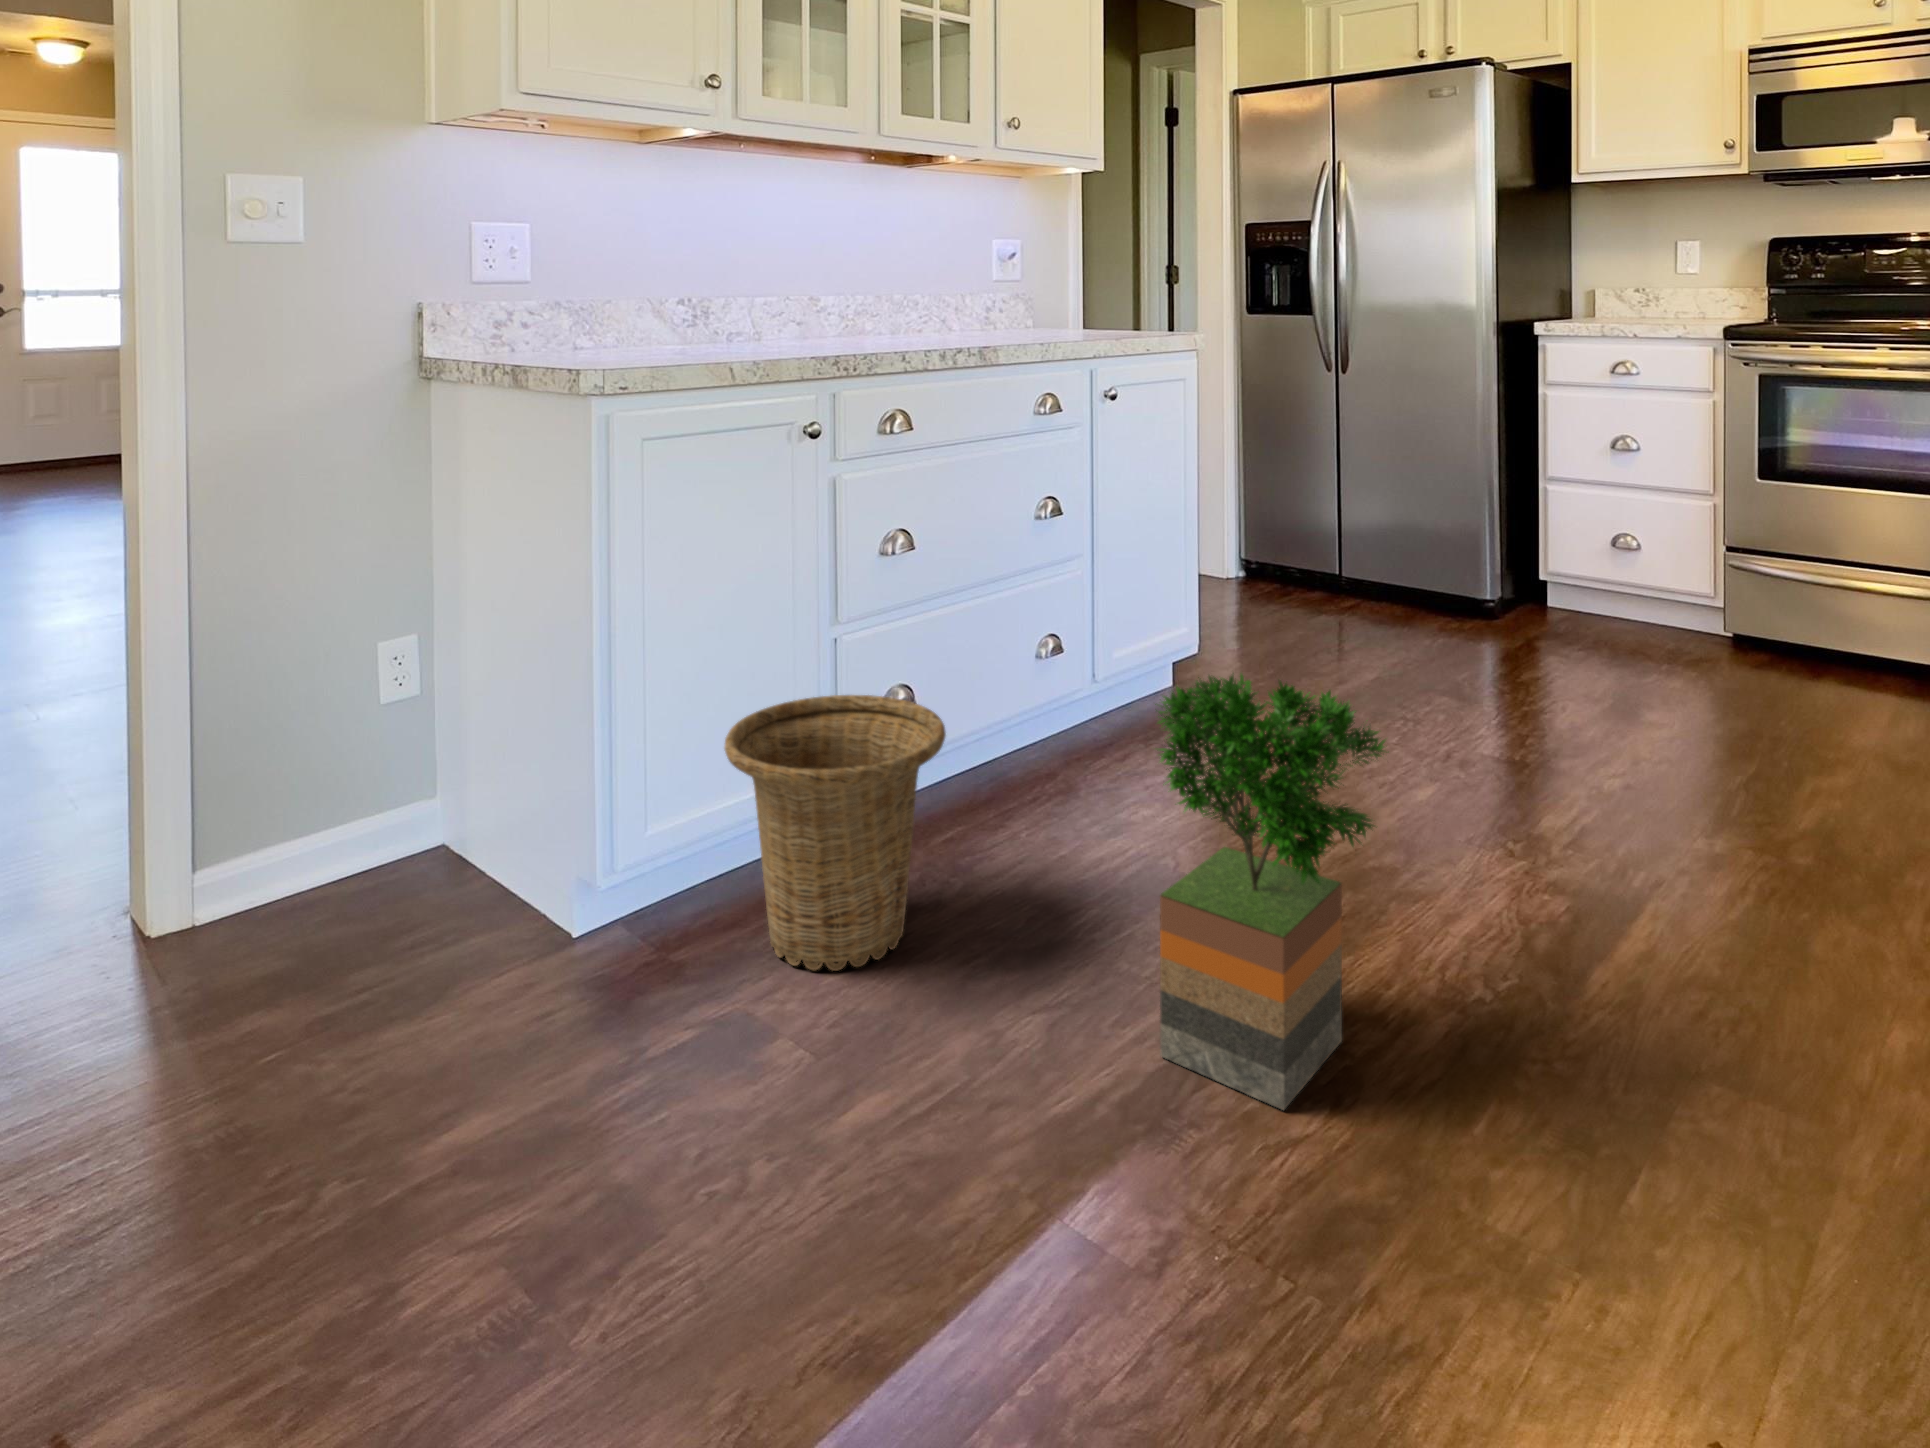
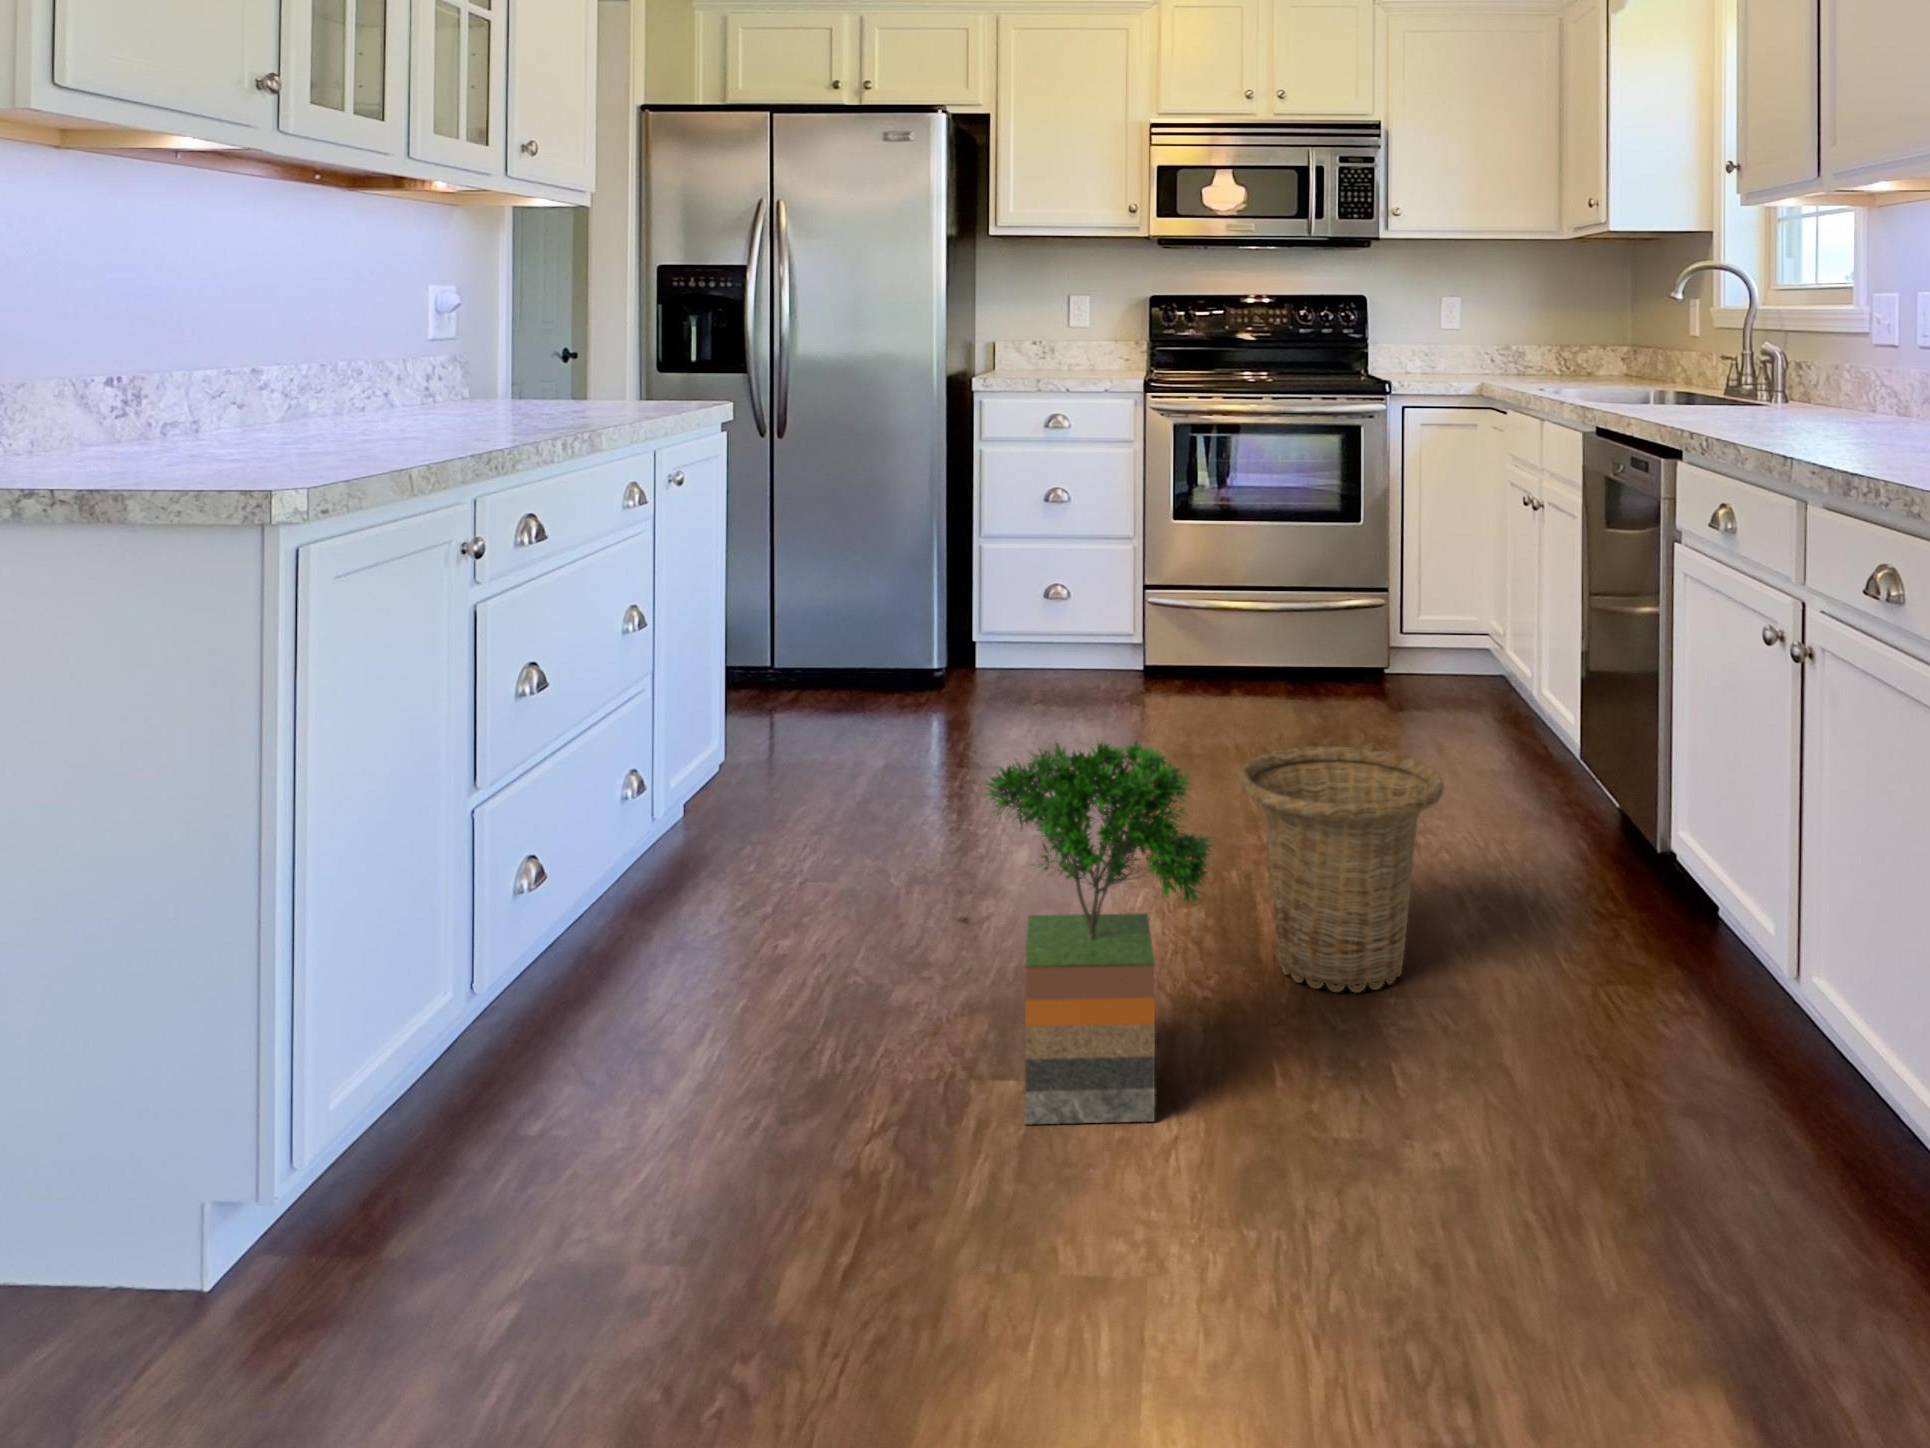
basket: present [725,695,946,971] -> present [1240,746,1444,993]

